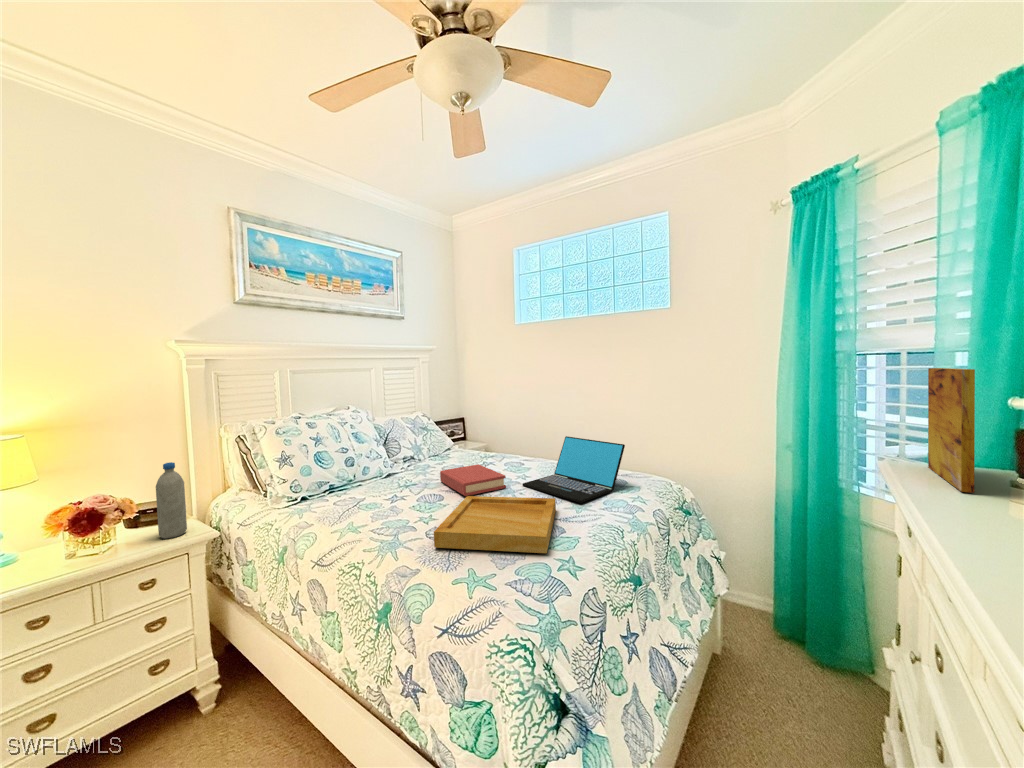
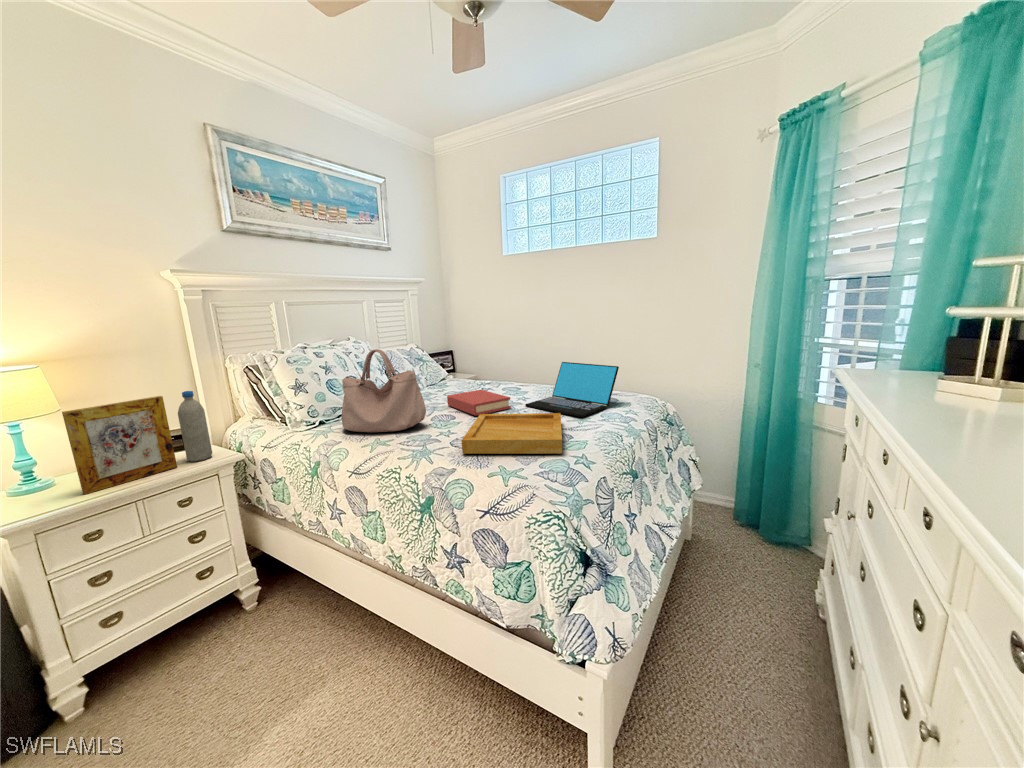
picture frame: present [928,368,975,493] -> present [62,396,177,494]
handbag: none [320,422,409,513] -> present [341,349,426,432]

